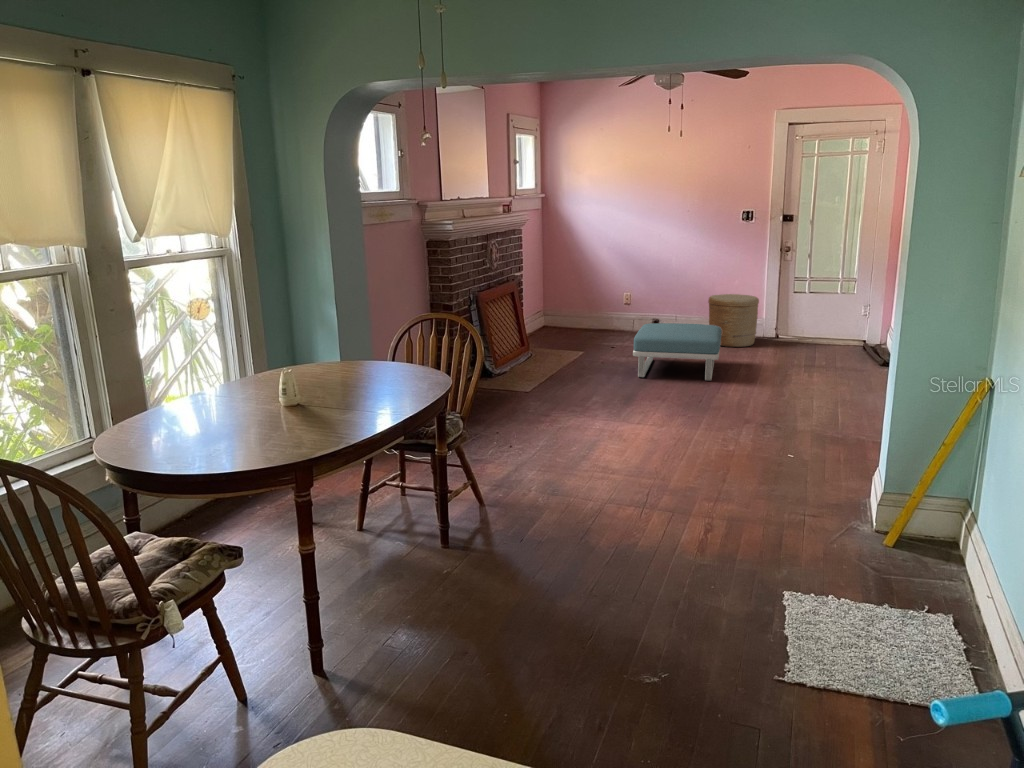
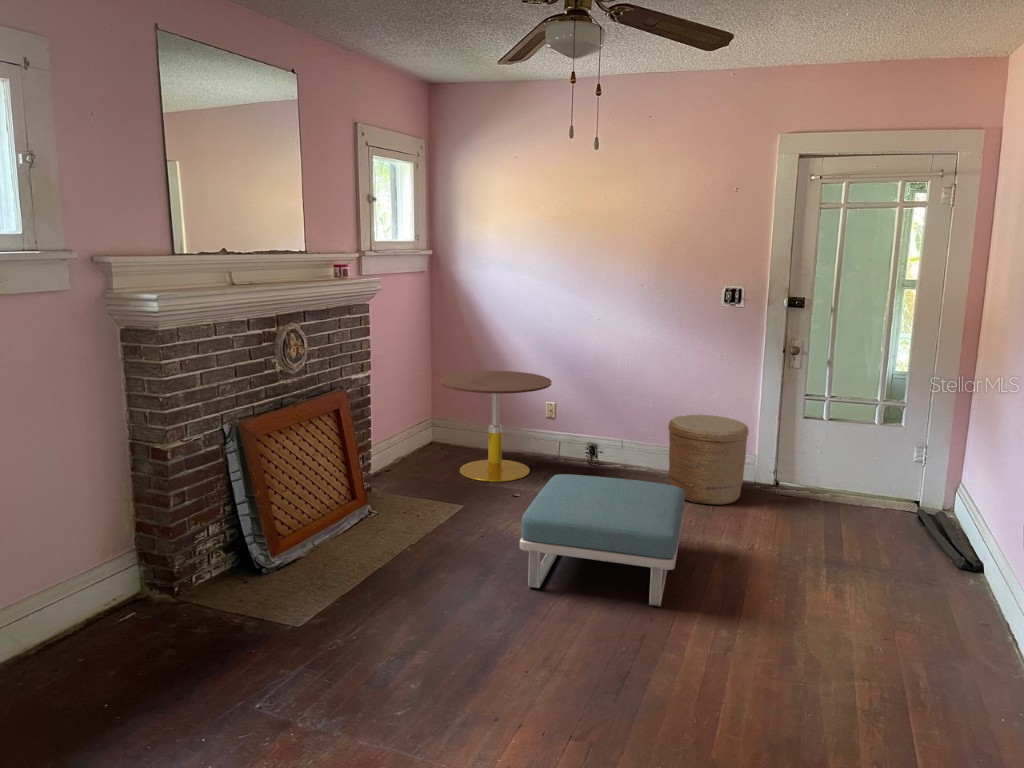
side table: none [558,274,631,342] -> present [440,371,552,482]

